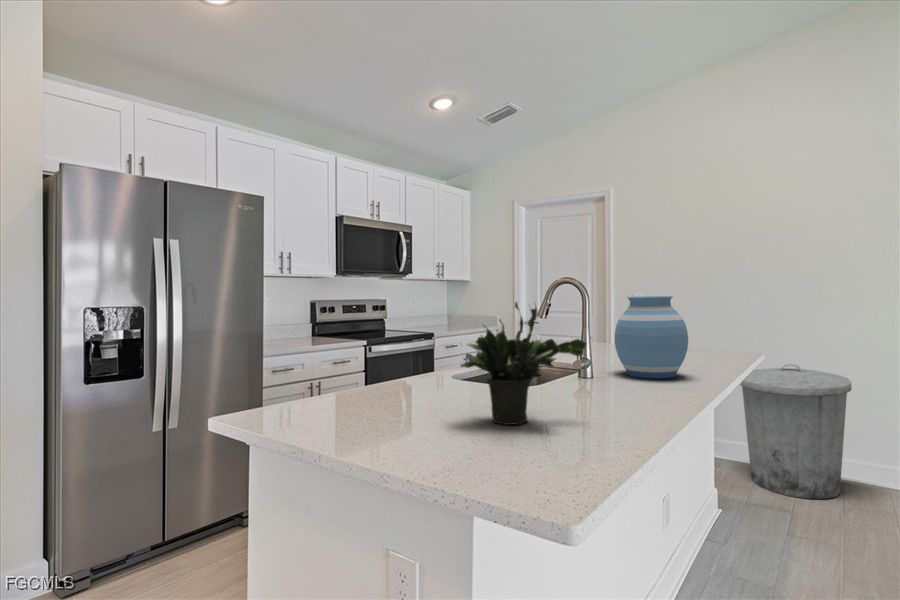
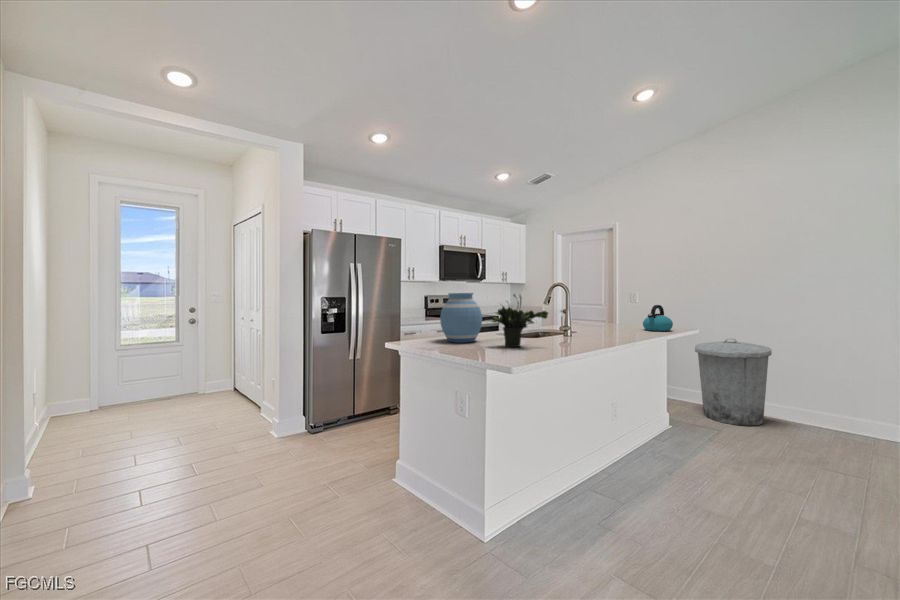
vase: present [615,296,688,379] -> present [440,293,482,343]
kettle: none [690,316,741,361] -> present [643,305,673,331]

